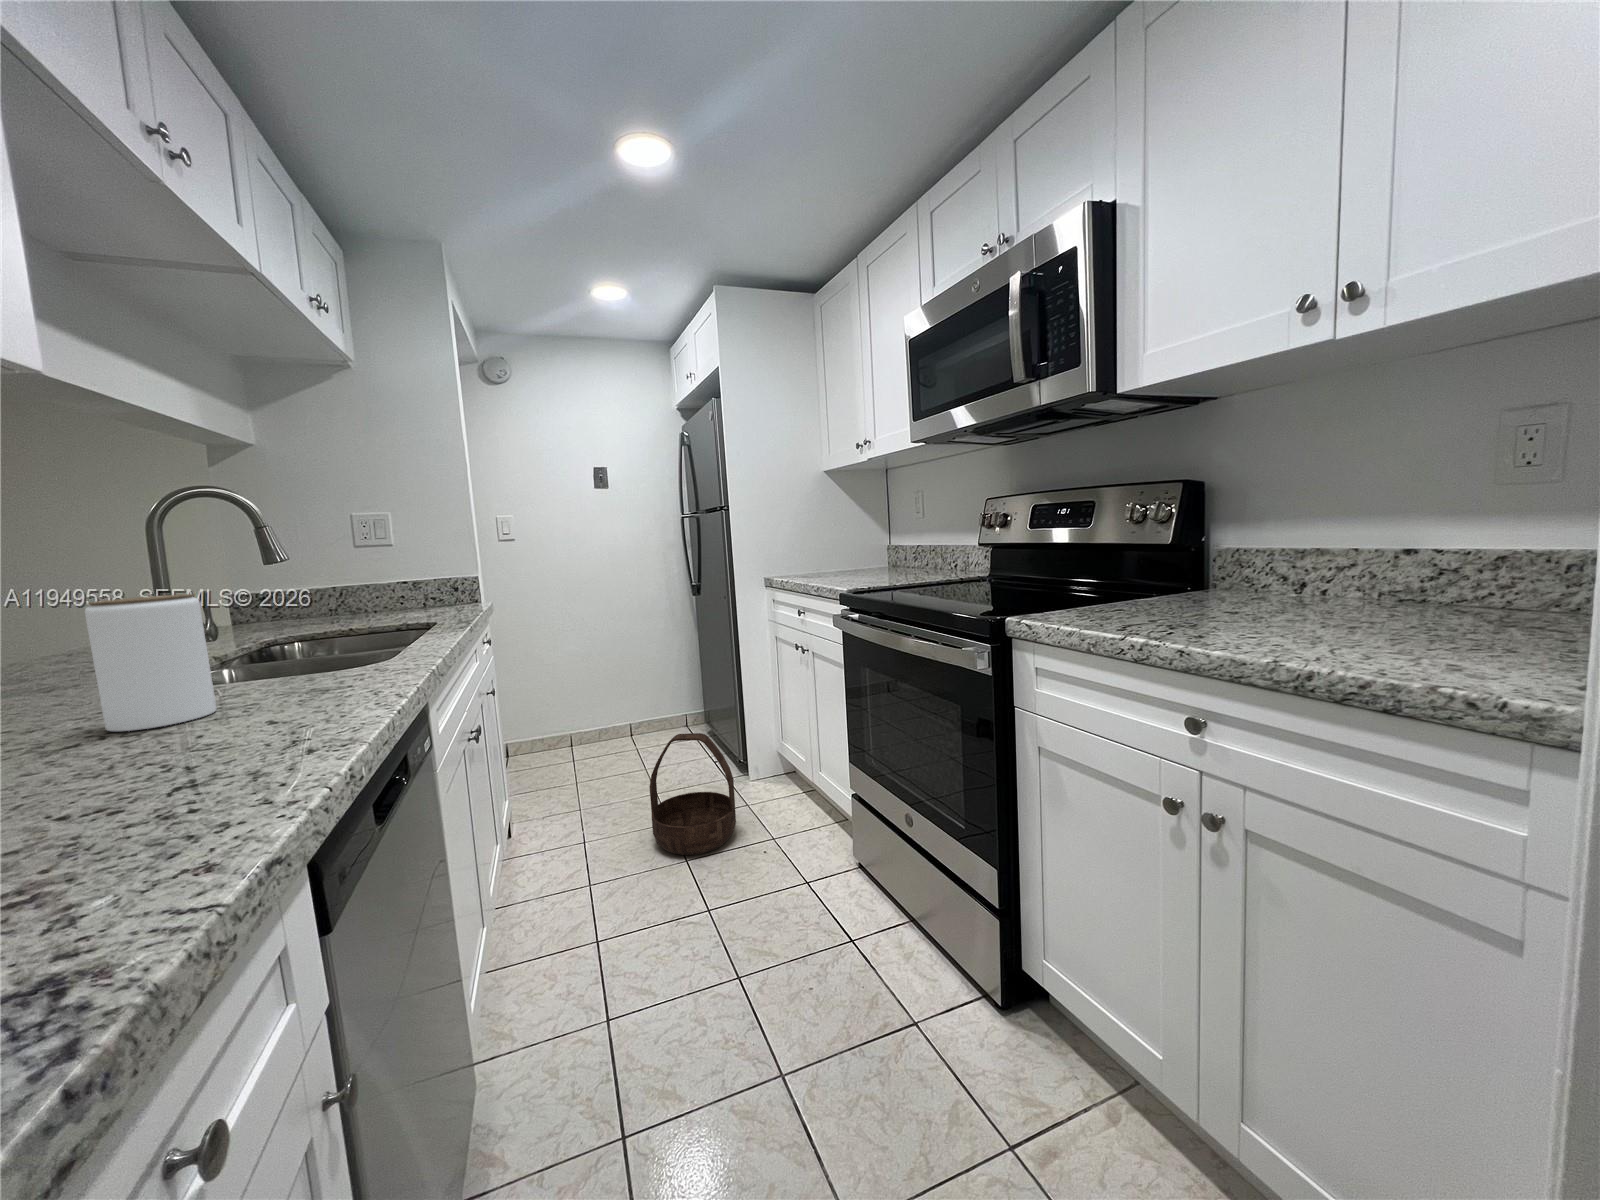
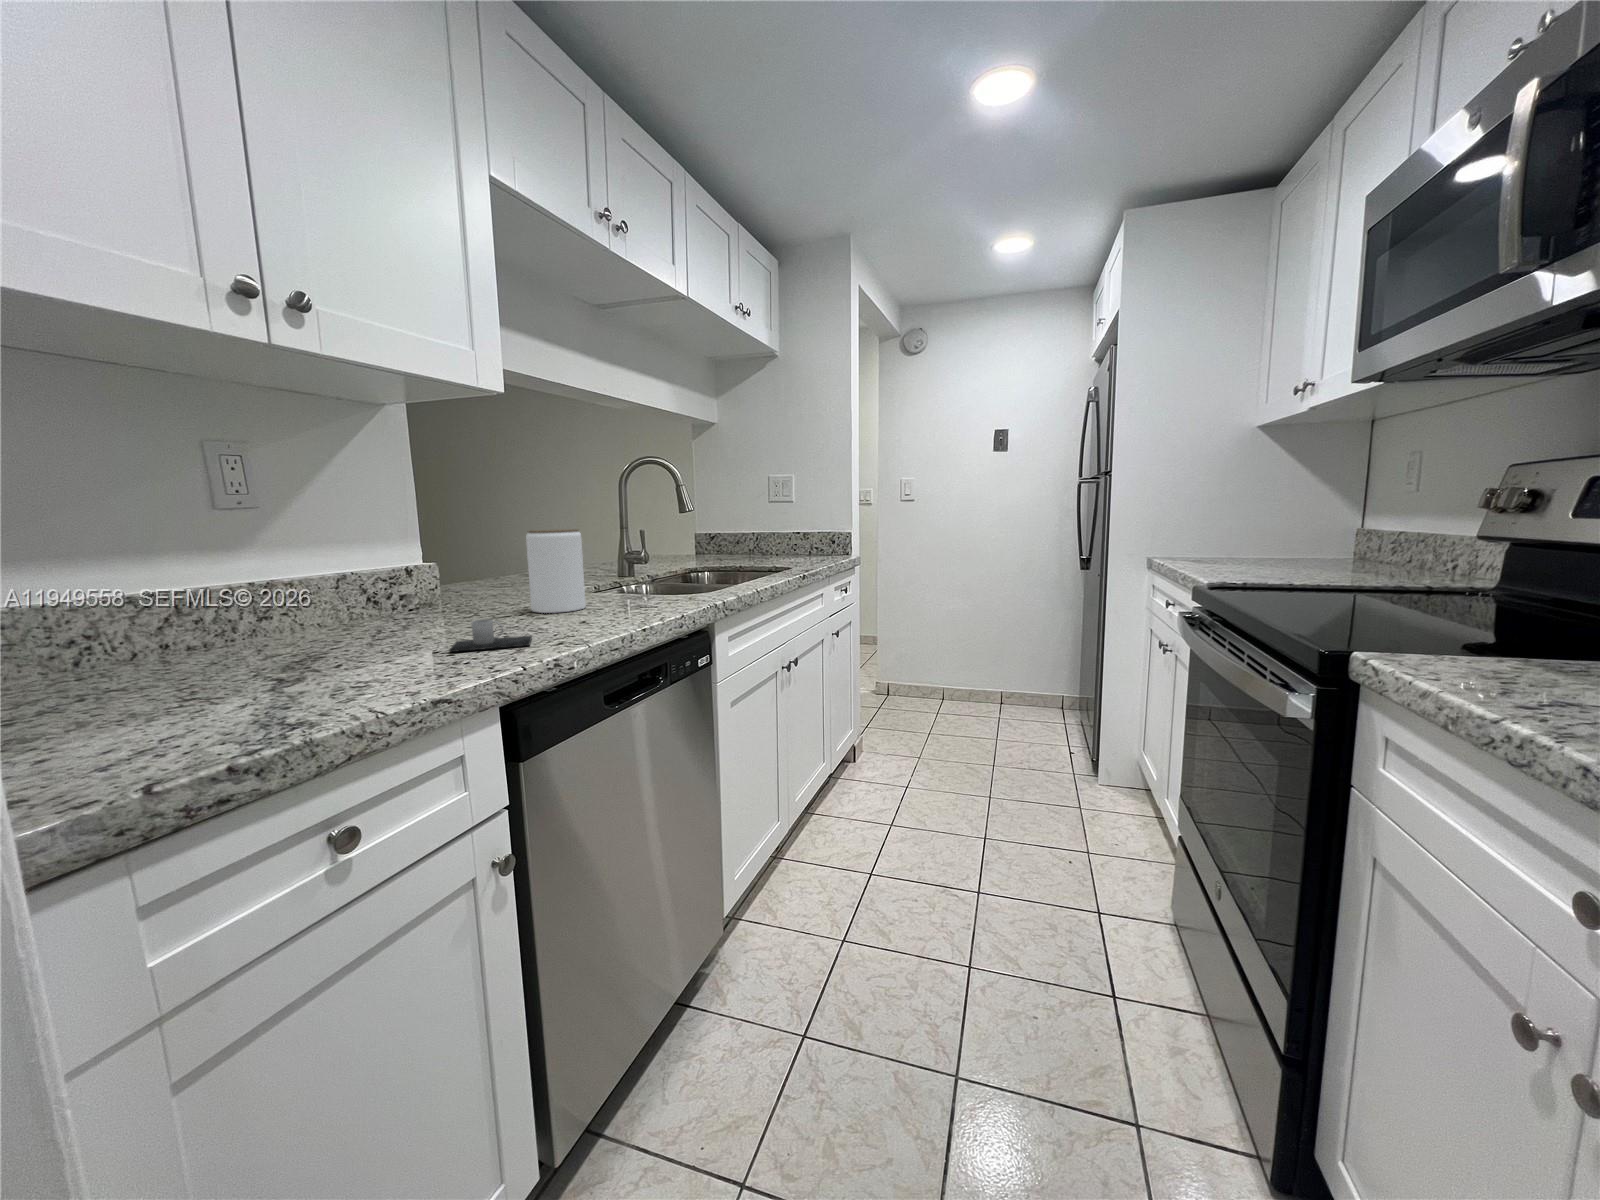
basket: present [650,733,736,855] -> none [962,711,1053,839]
mug: none [78,742,258,810] -> present [449,619,532,652]

